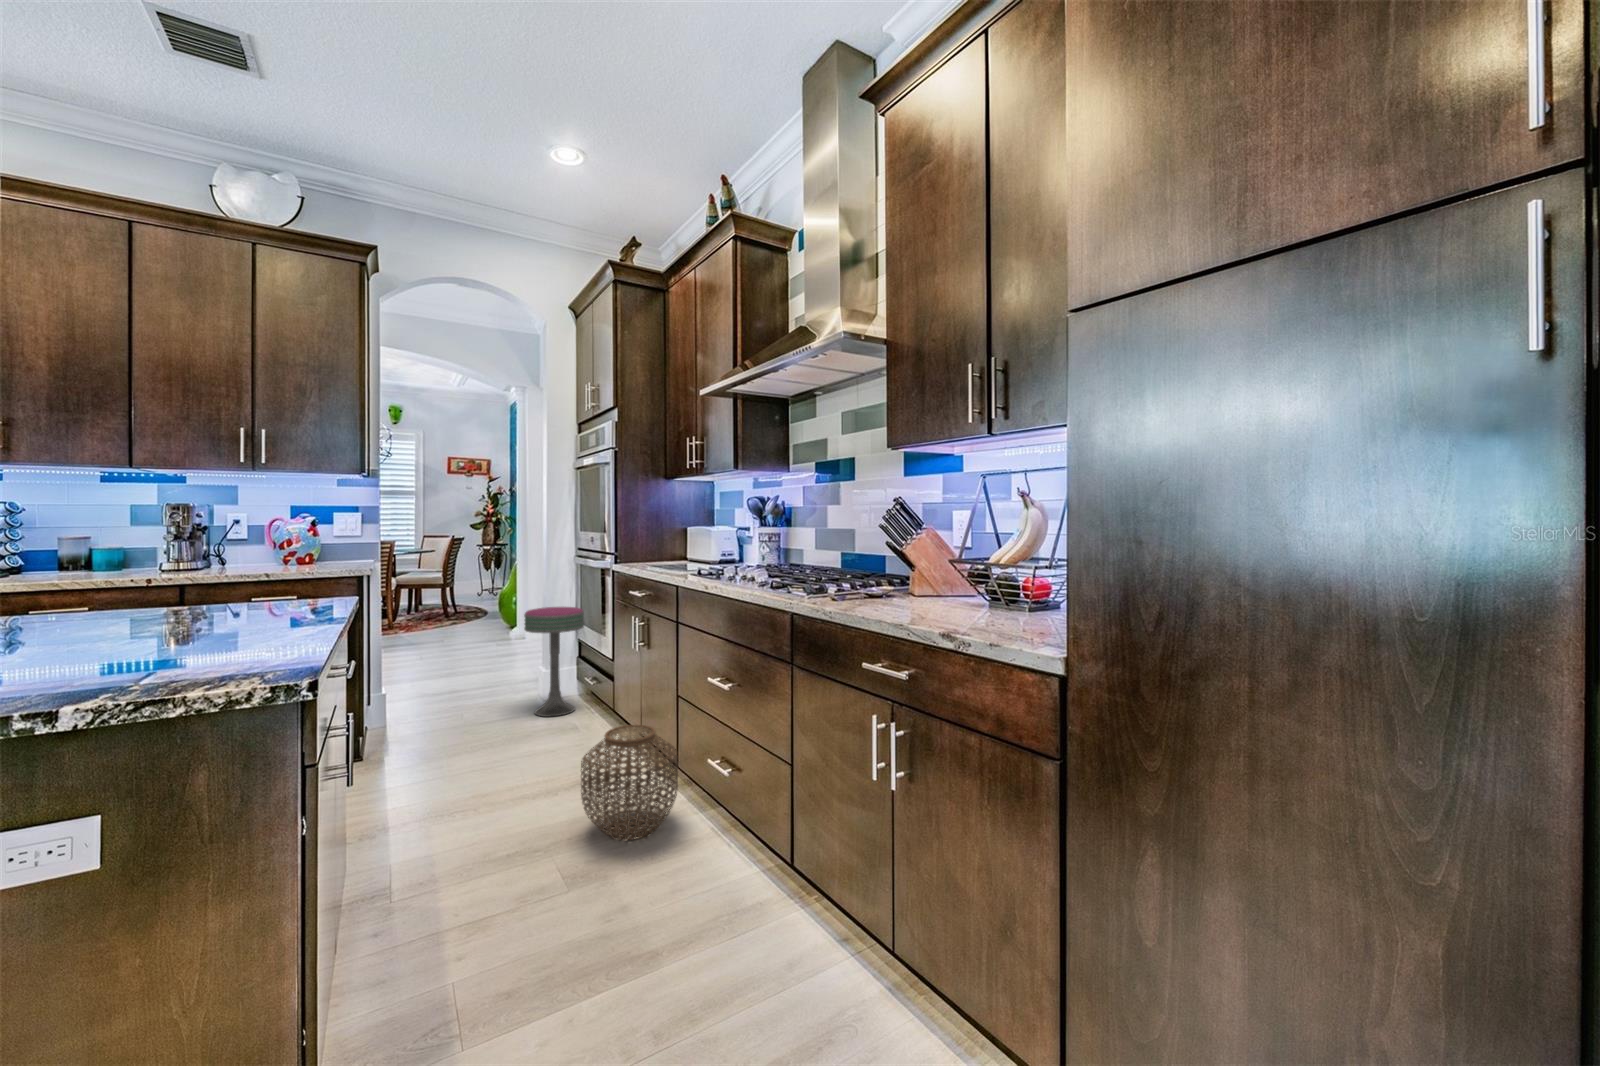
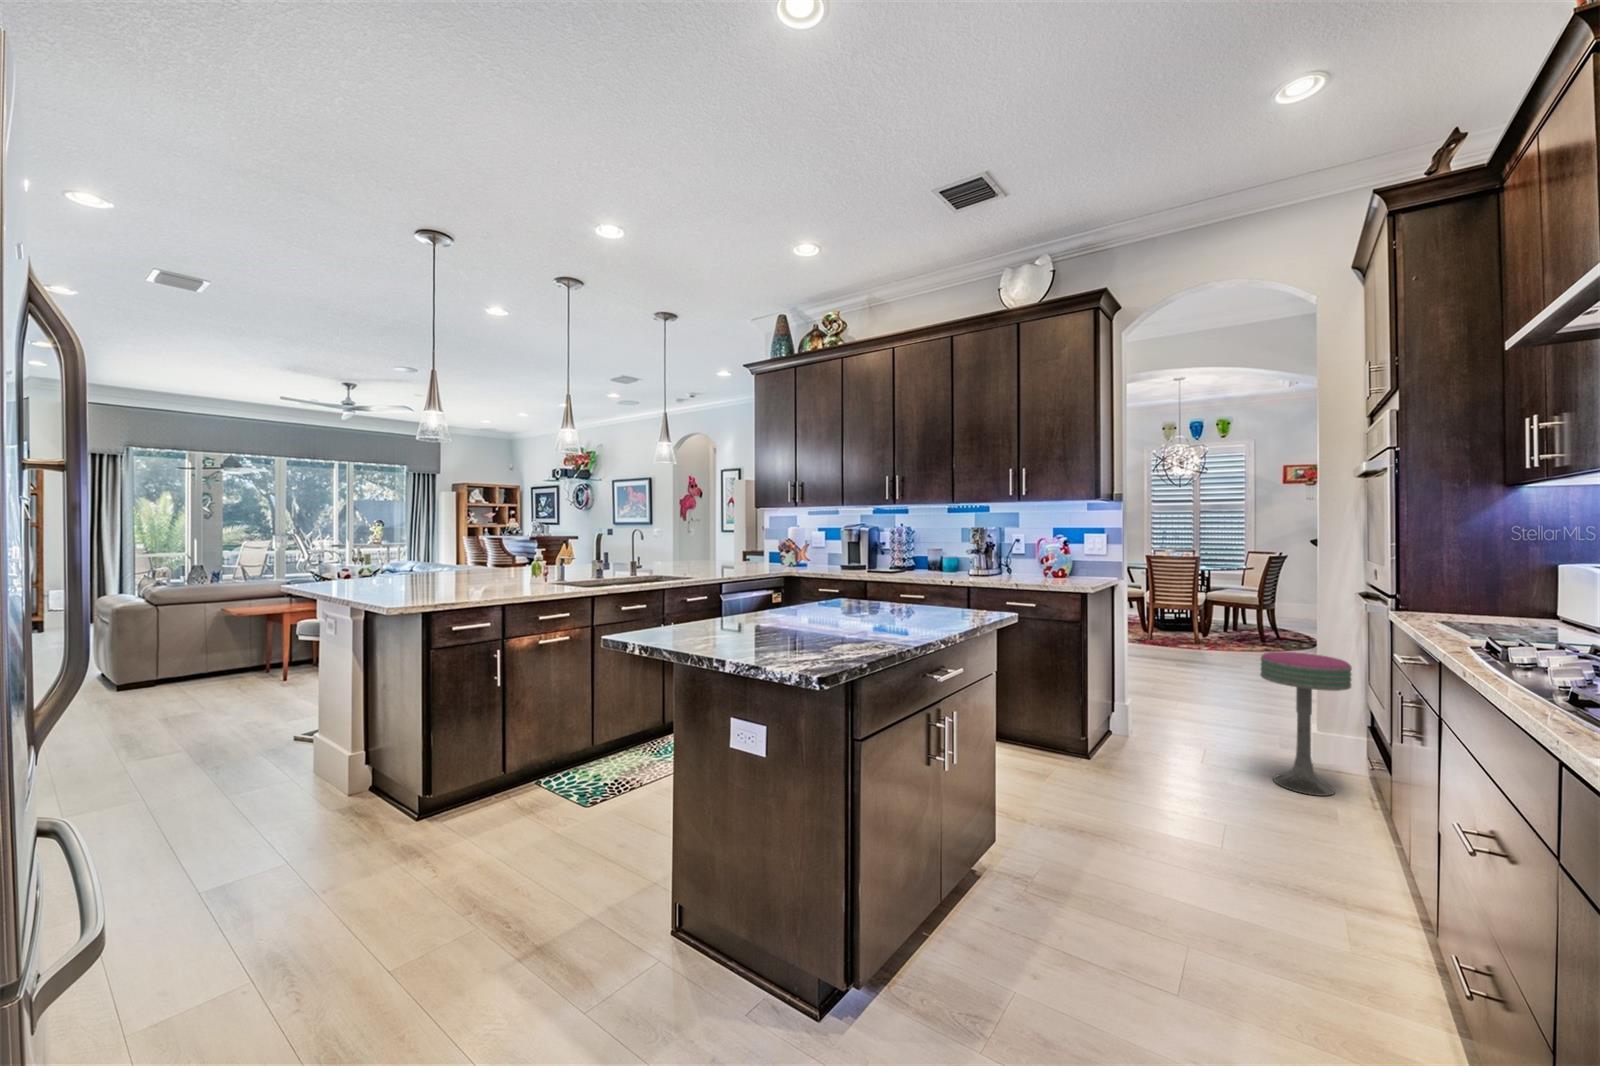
woven basket: present [581,725,678,840] -> none [1197,834,1361,1012]

